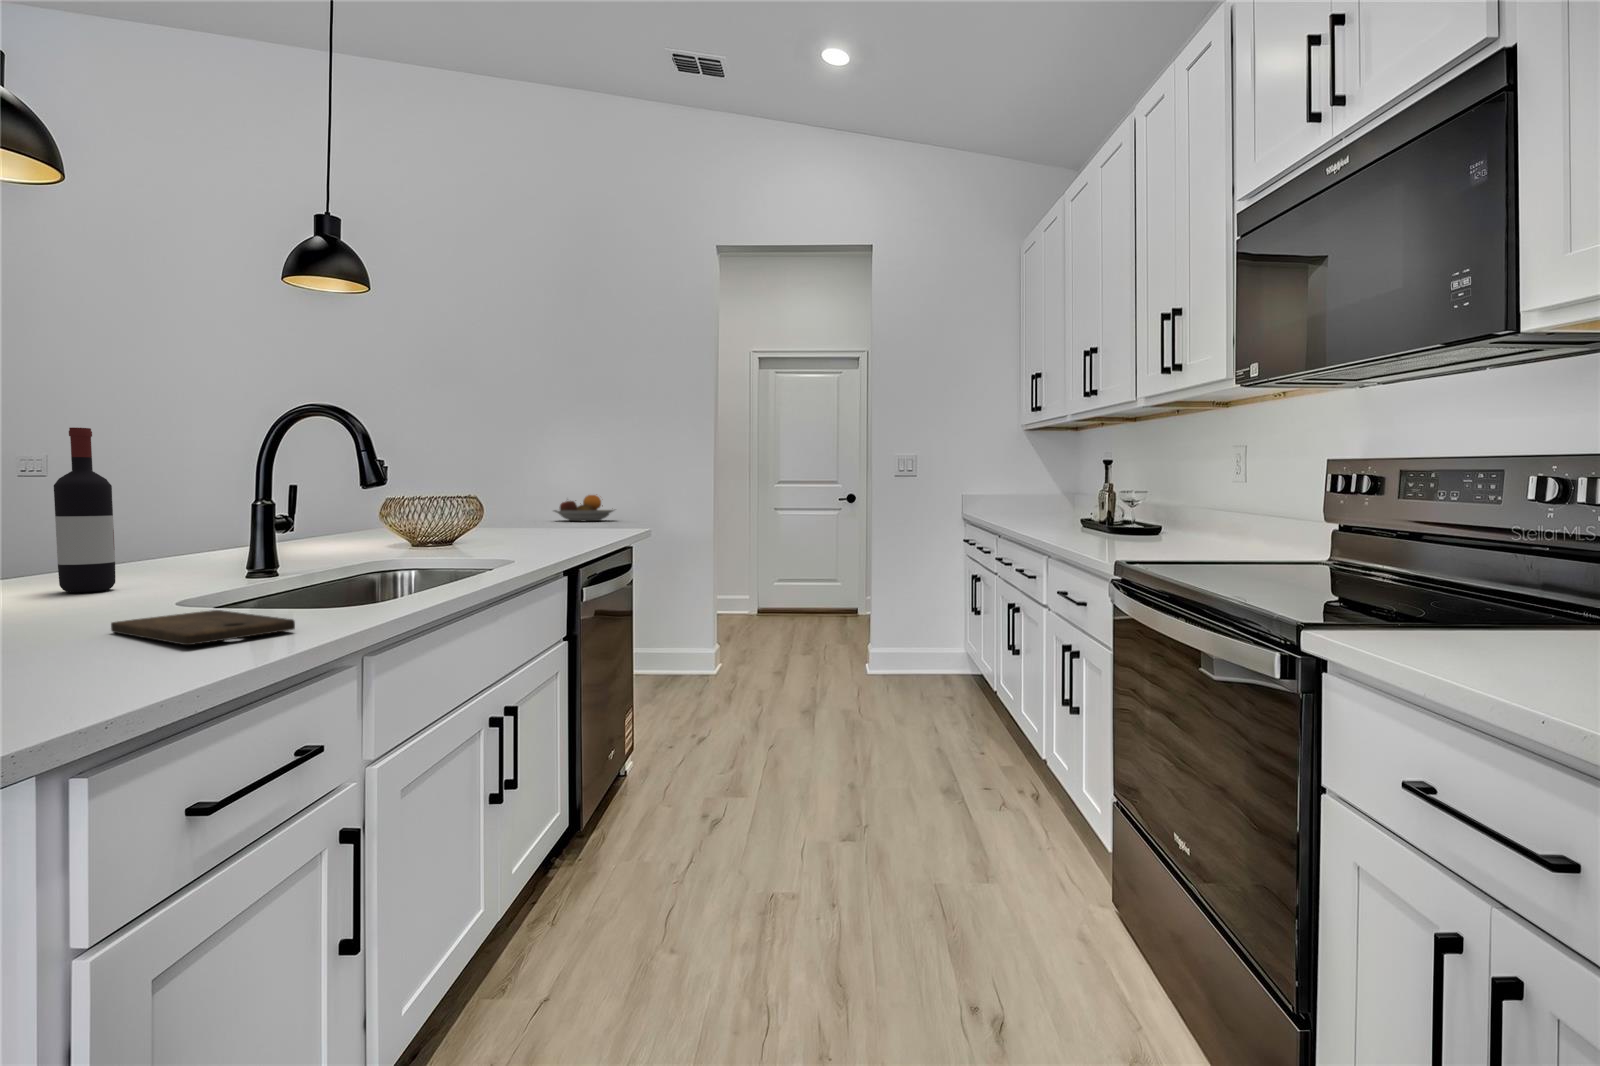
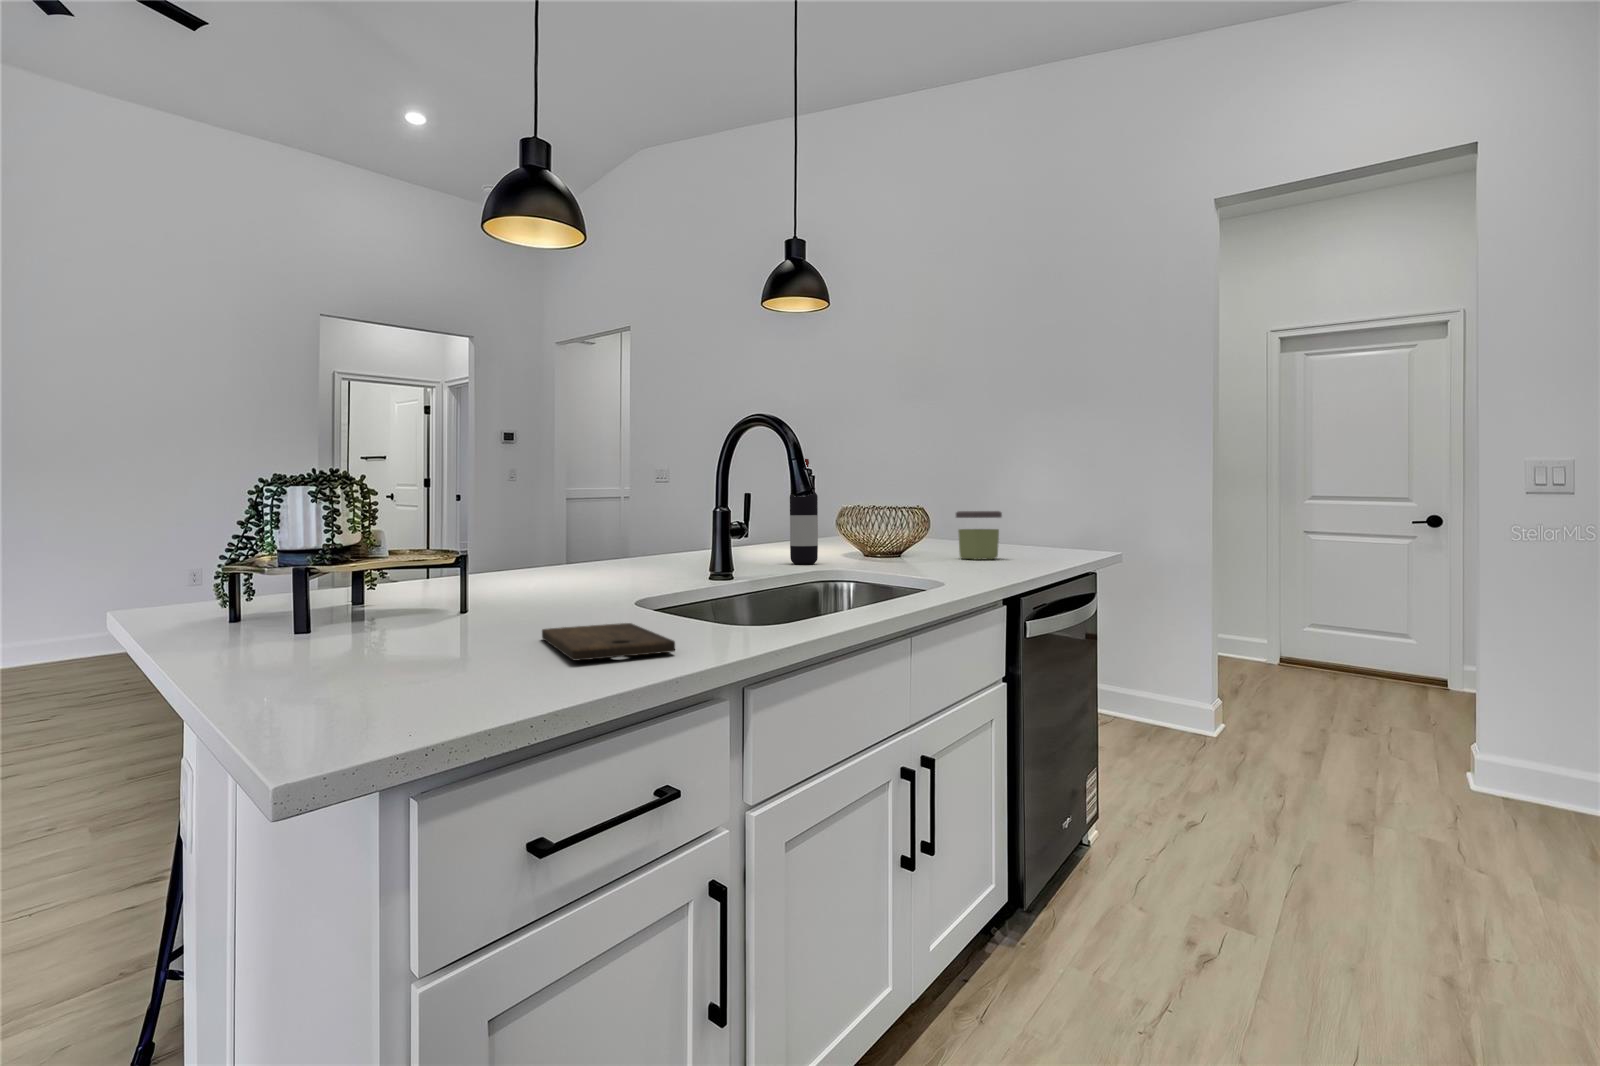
wine bottle: present [54,428,115,592] -> present [790,459,818,564]
fruit bowl: present [554,494,614,521] -> none [1019,509,1093,540]
jar: none [507,496,549,540] -> present [956,511,1002,560]

